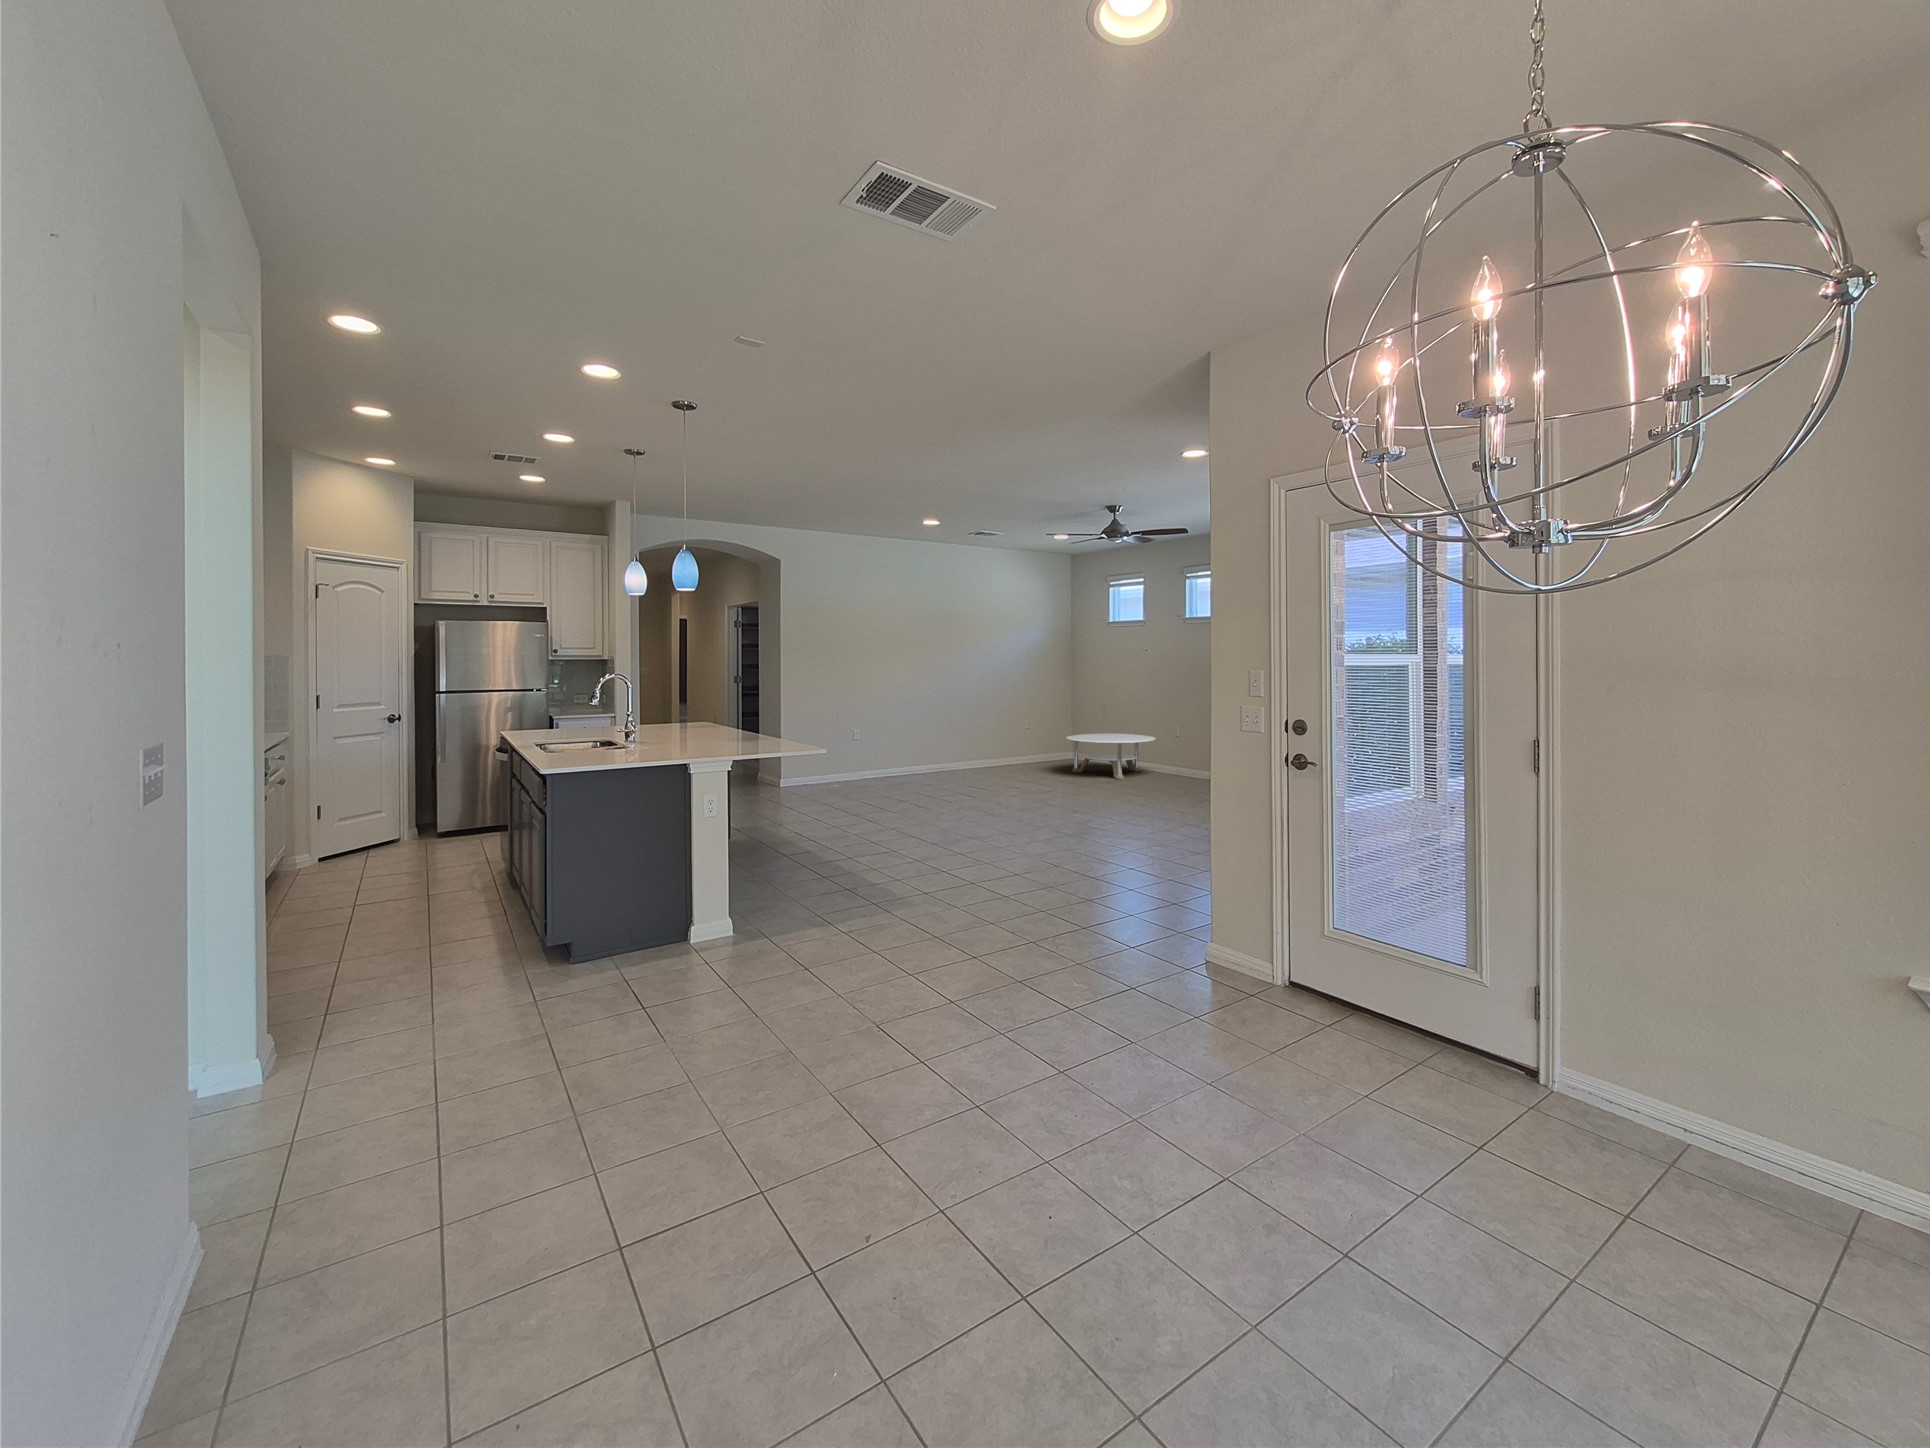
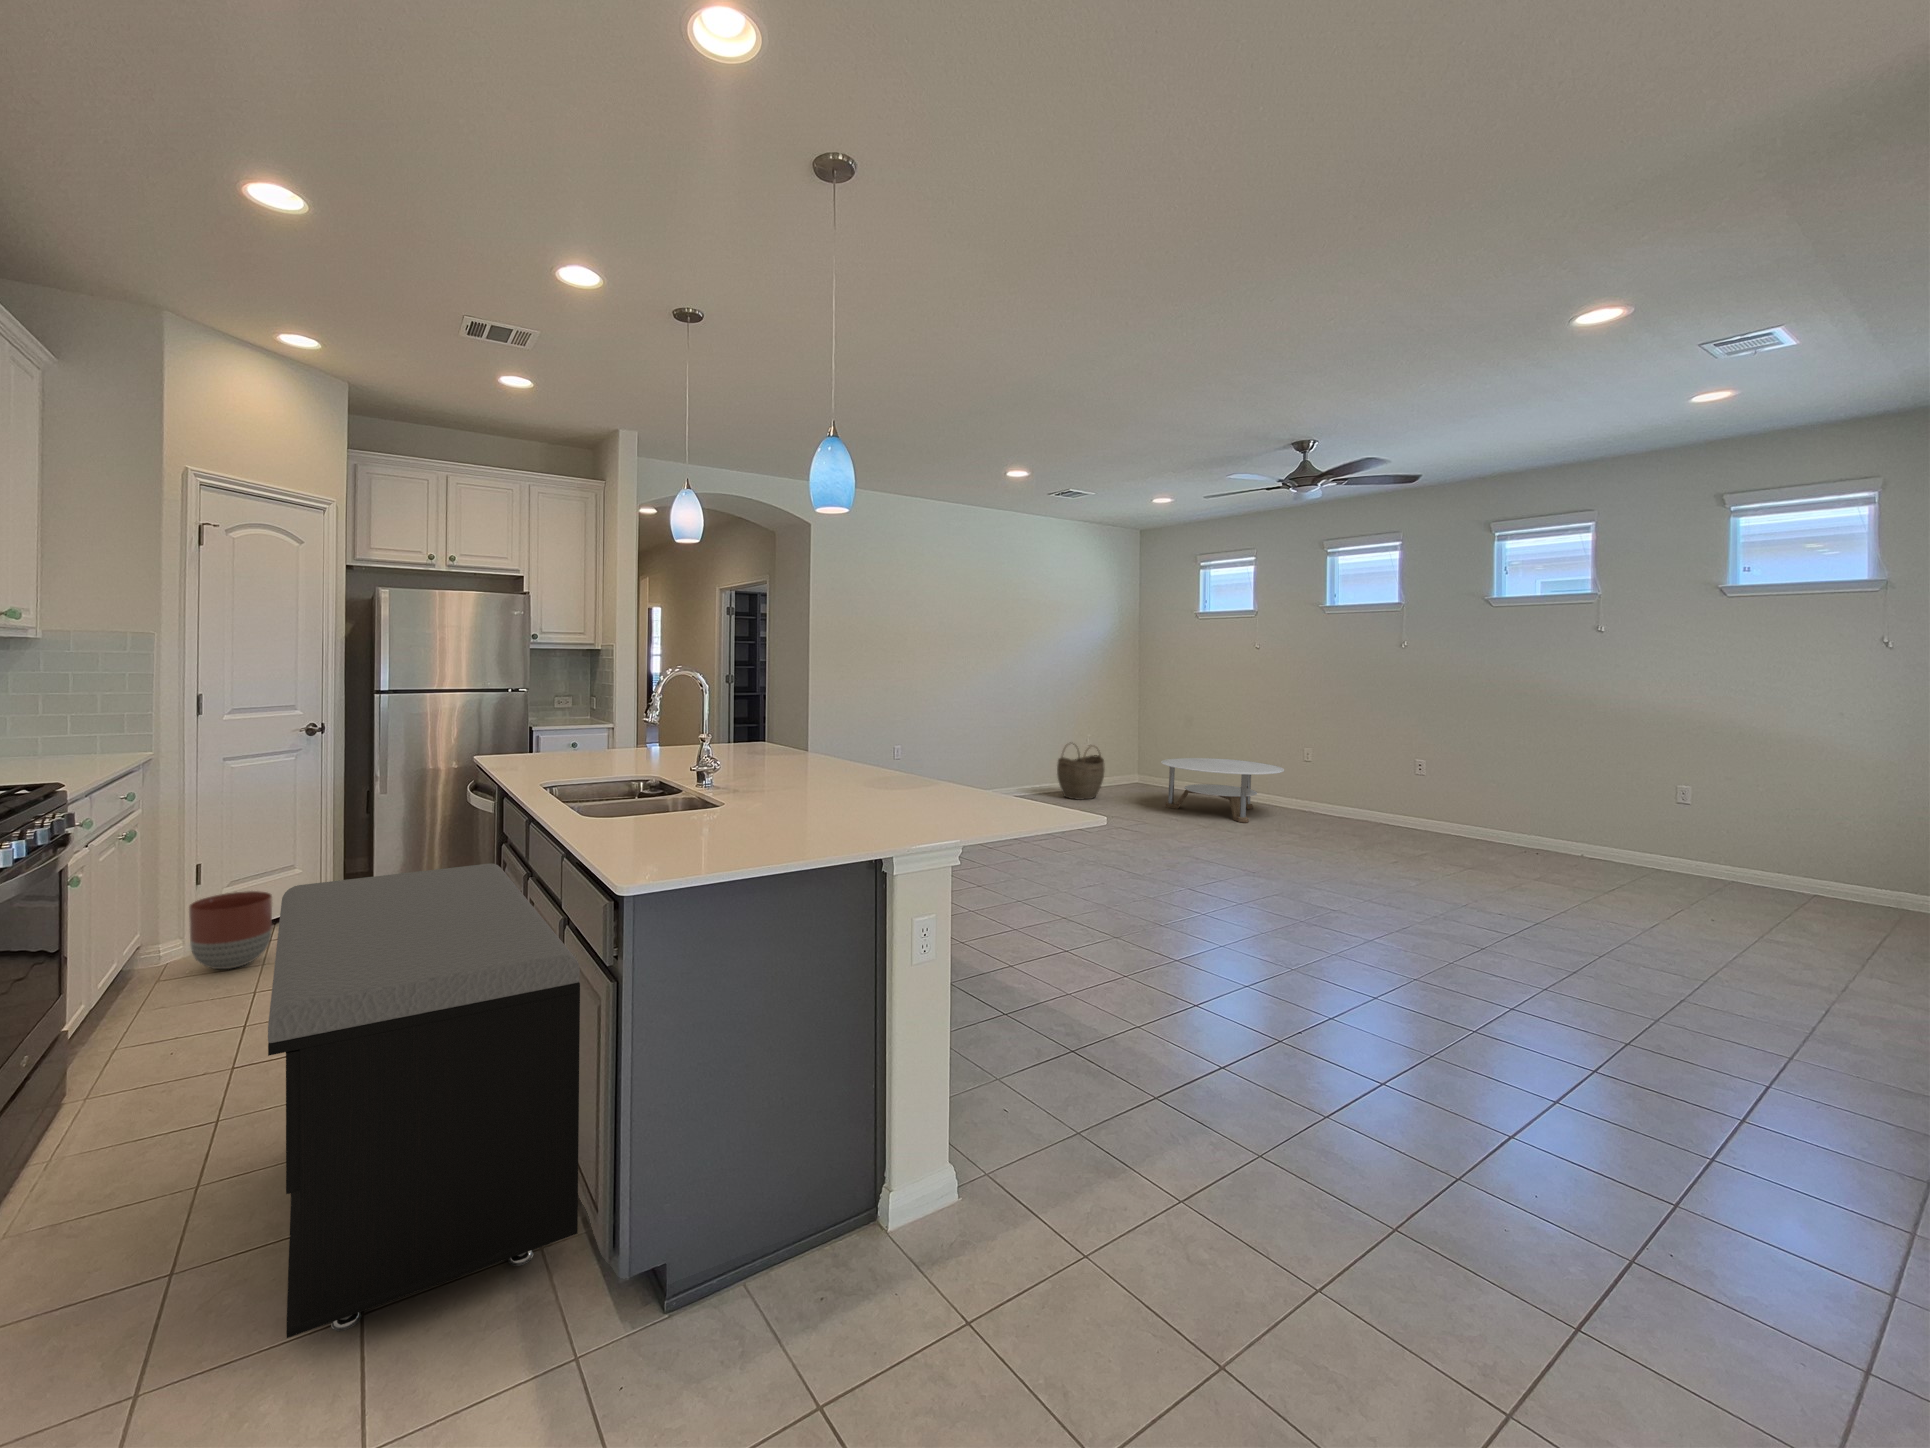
woven basket: none [994,724,1031,769] -> present [1057,744,1105,800]
storage bench: none [378,780,531,973] -> present [268,864,580,1338]
planter: none [315,822,368,869] -> present [189,891,272,969]

